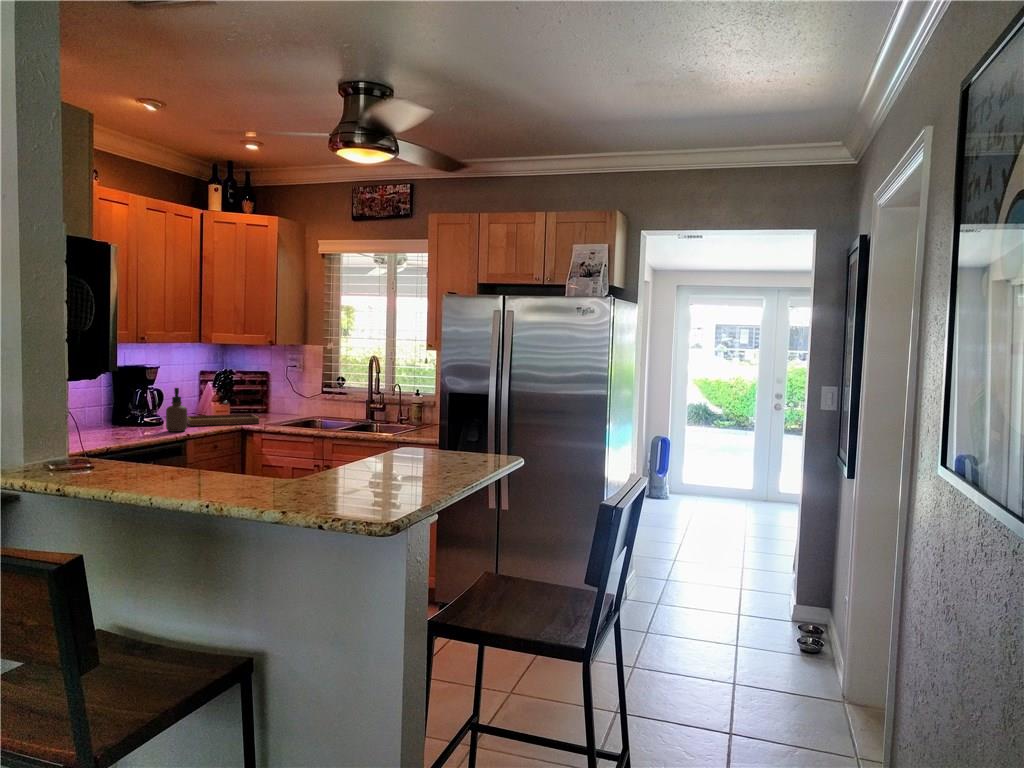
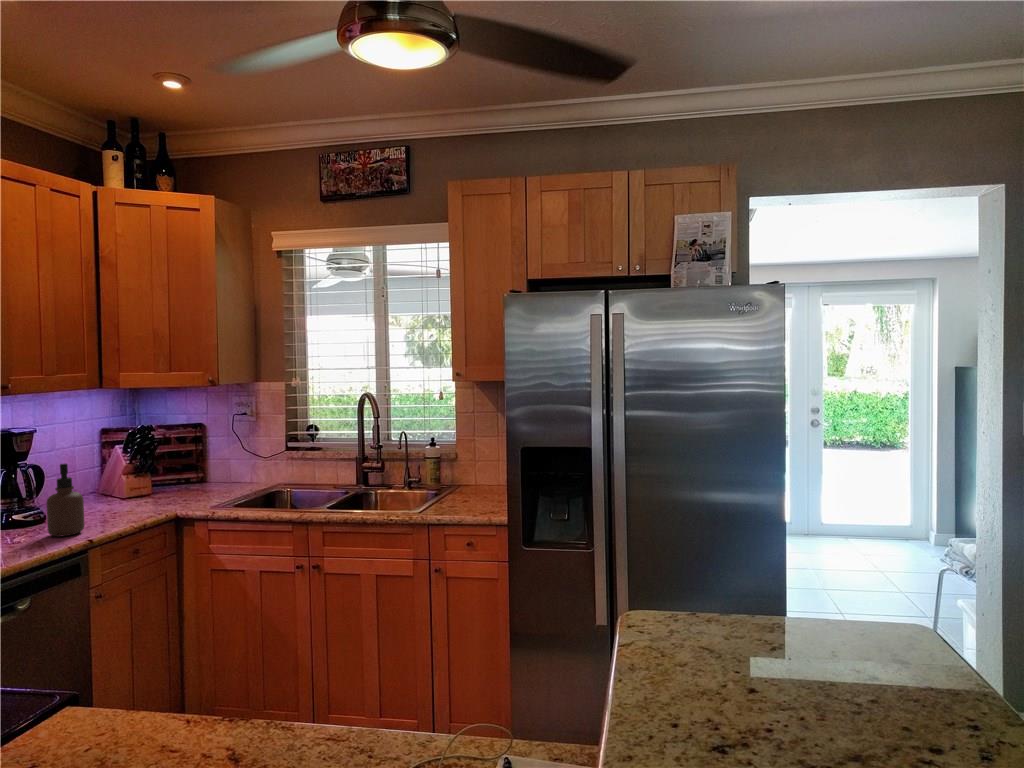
tray: present [187,401,259,426] -> none [80,474,200,521]

